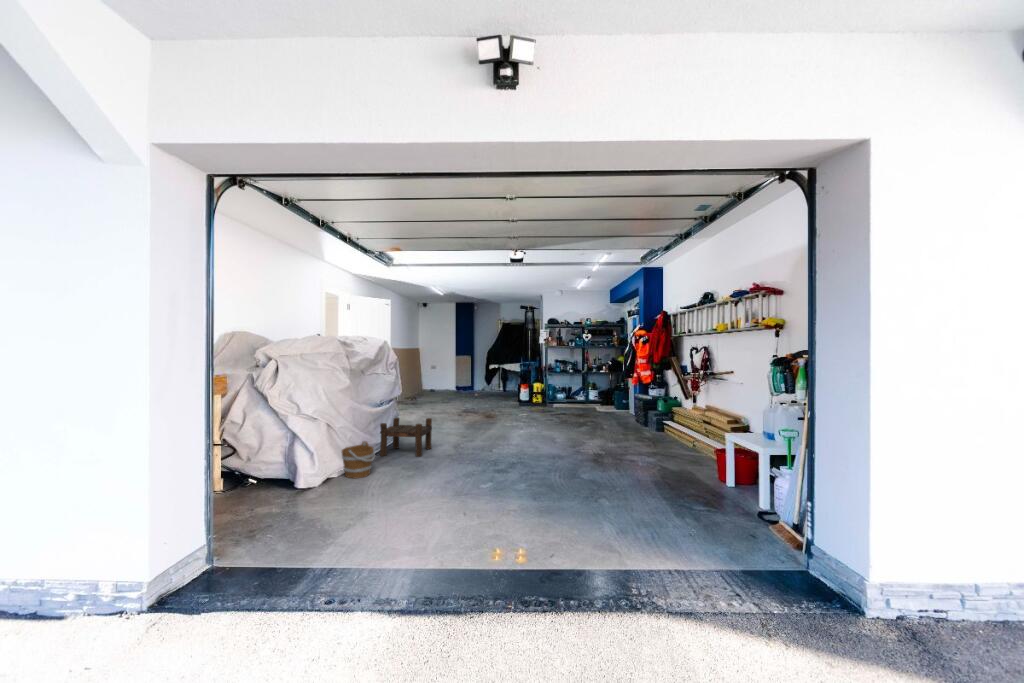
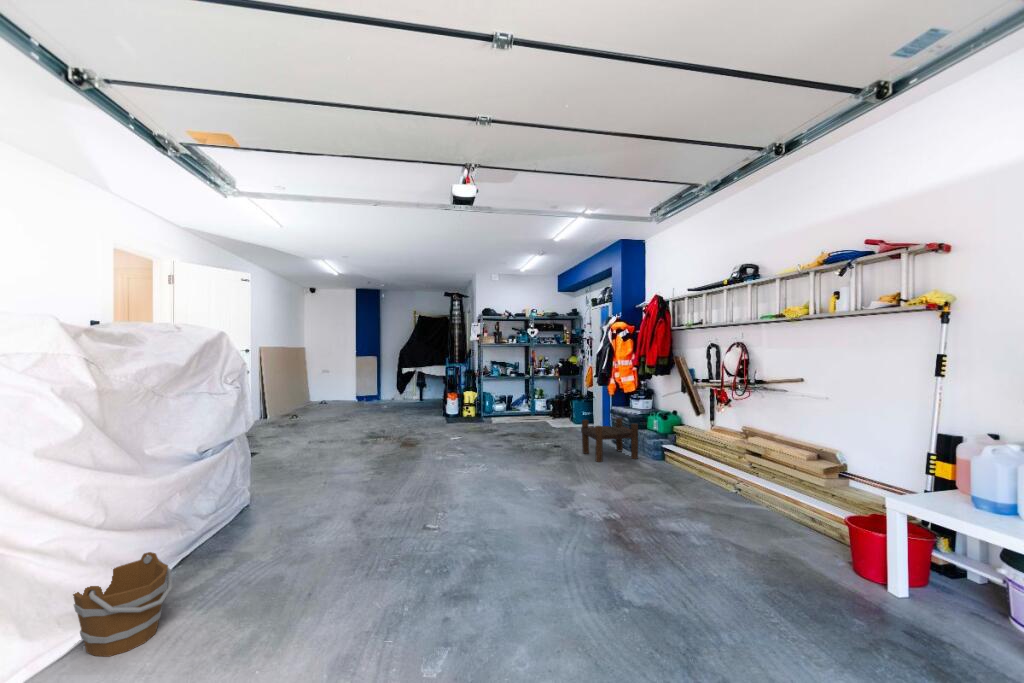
stool: present [380,418,432,457] -> present [581,418,639,462]

